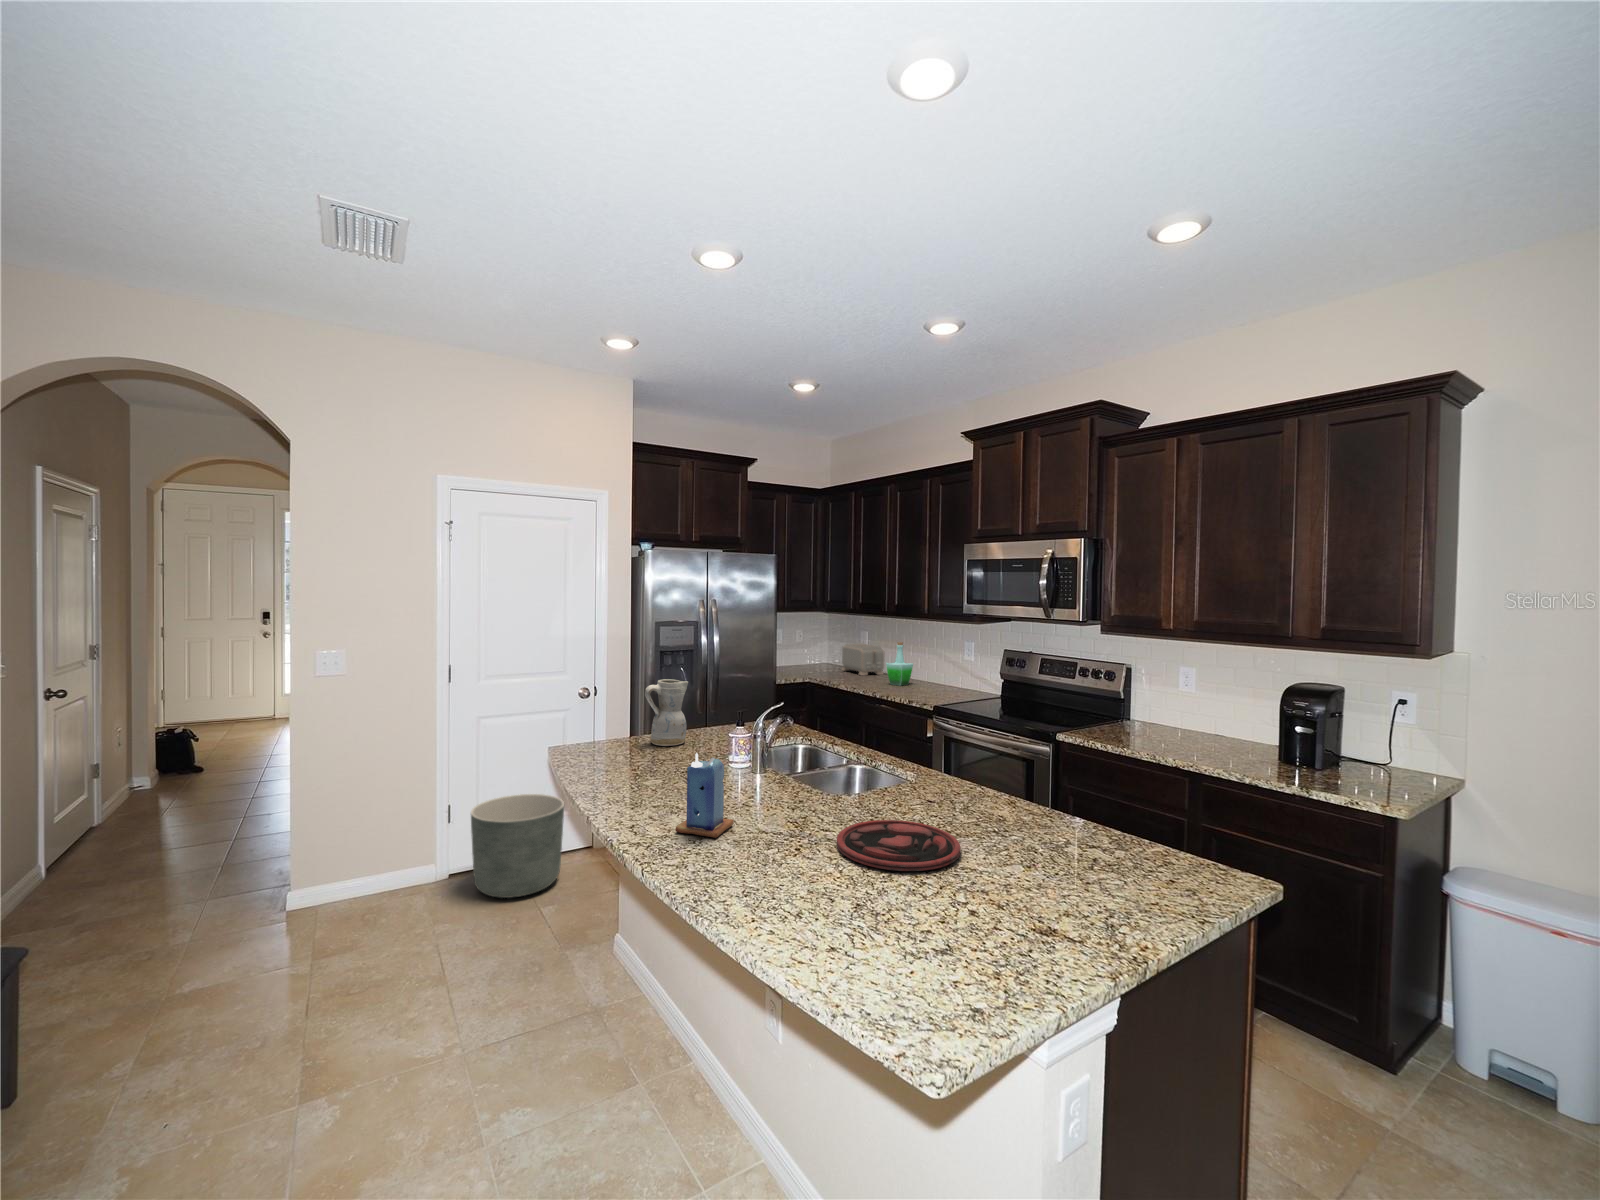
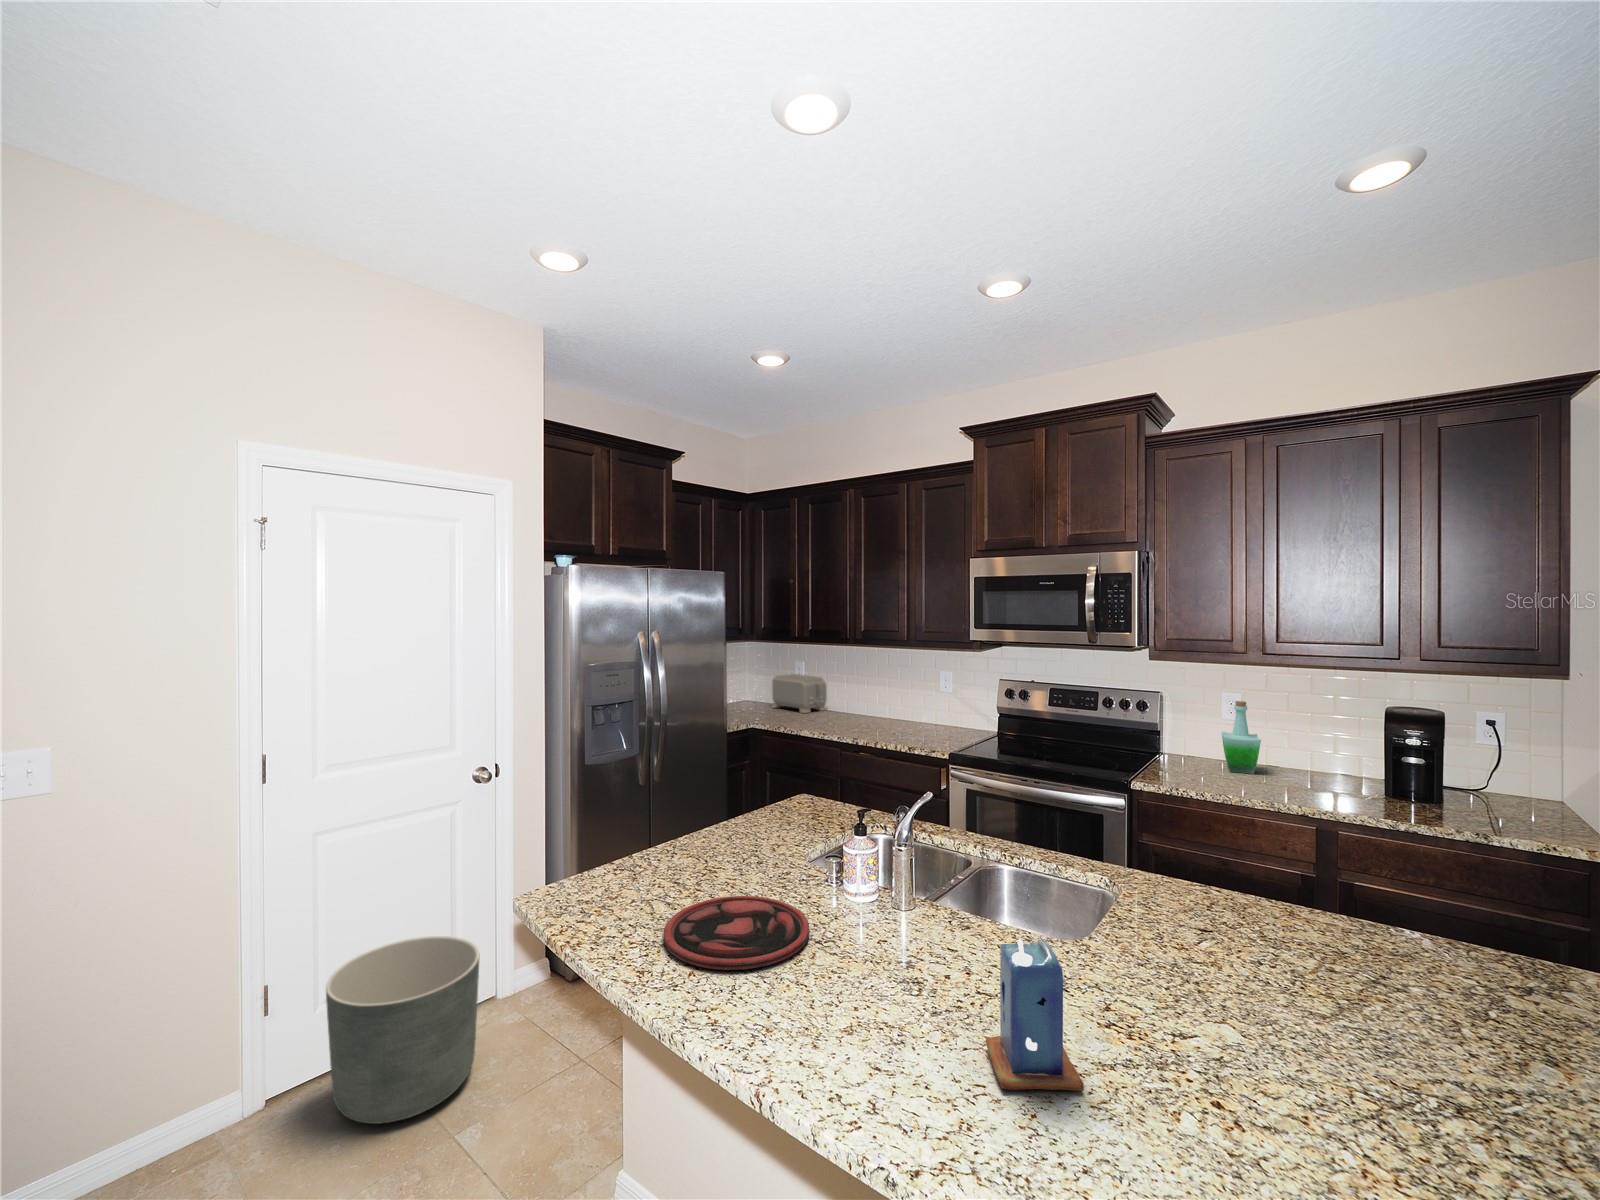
bottle: present [886,642,913,686] -> present [1222,701,1261,774]
ceramic pitcher: present [645,679,688,746] -> none [691,764,746,869]
plate: present [837,820,960,871] -> present [664,896,809,970]

